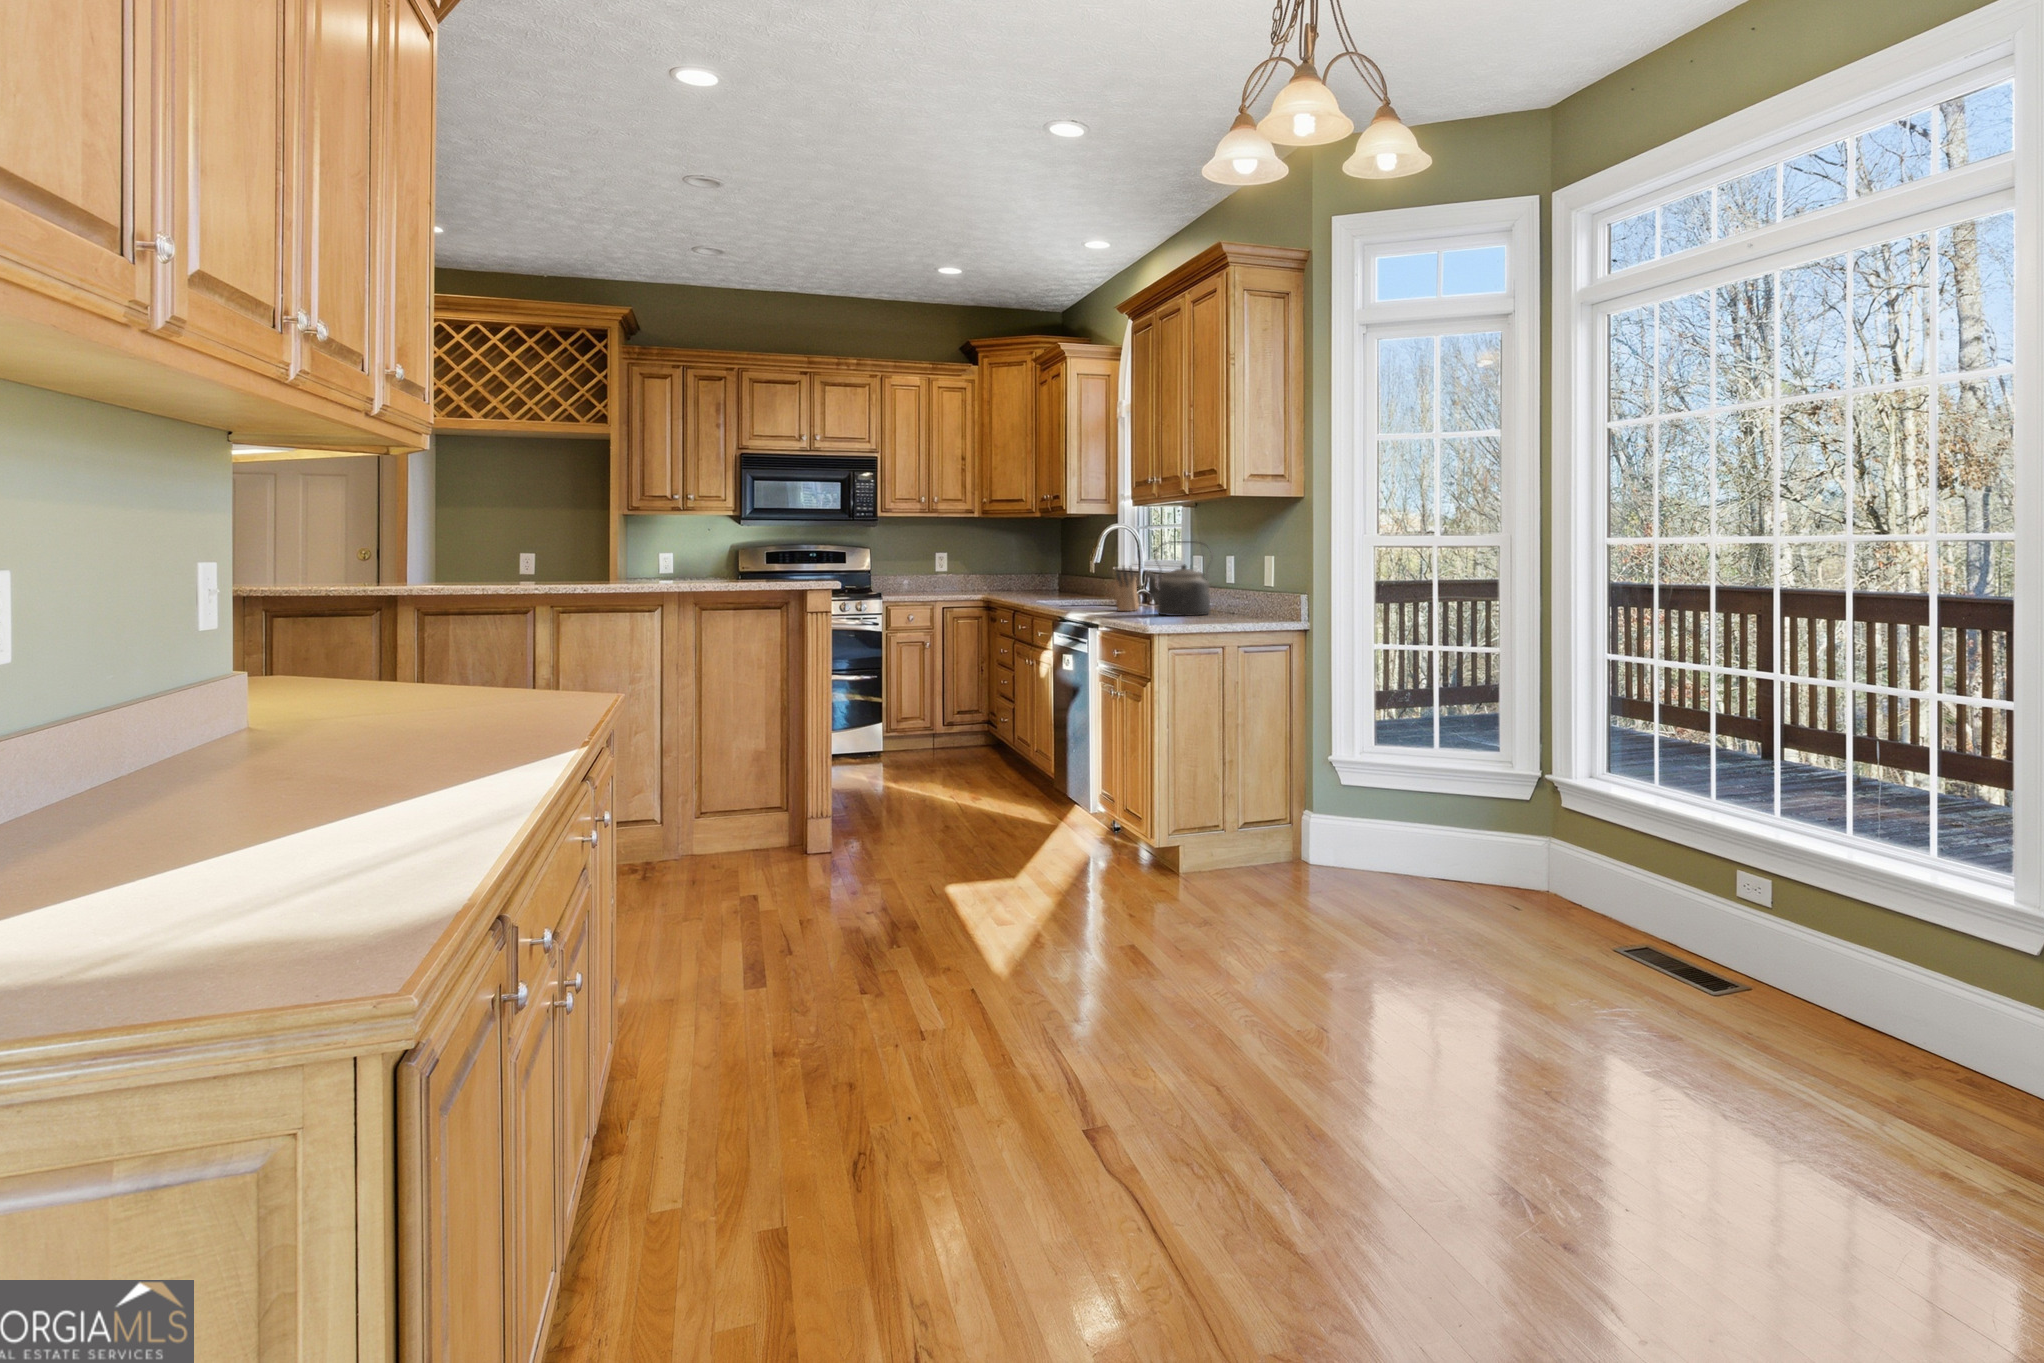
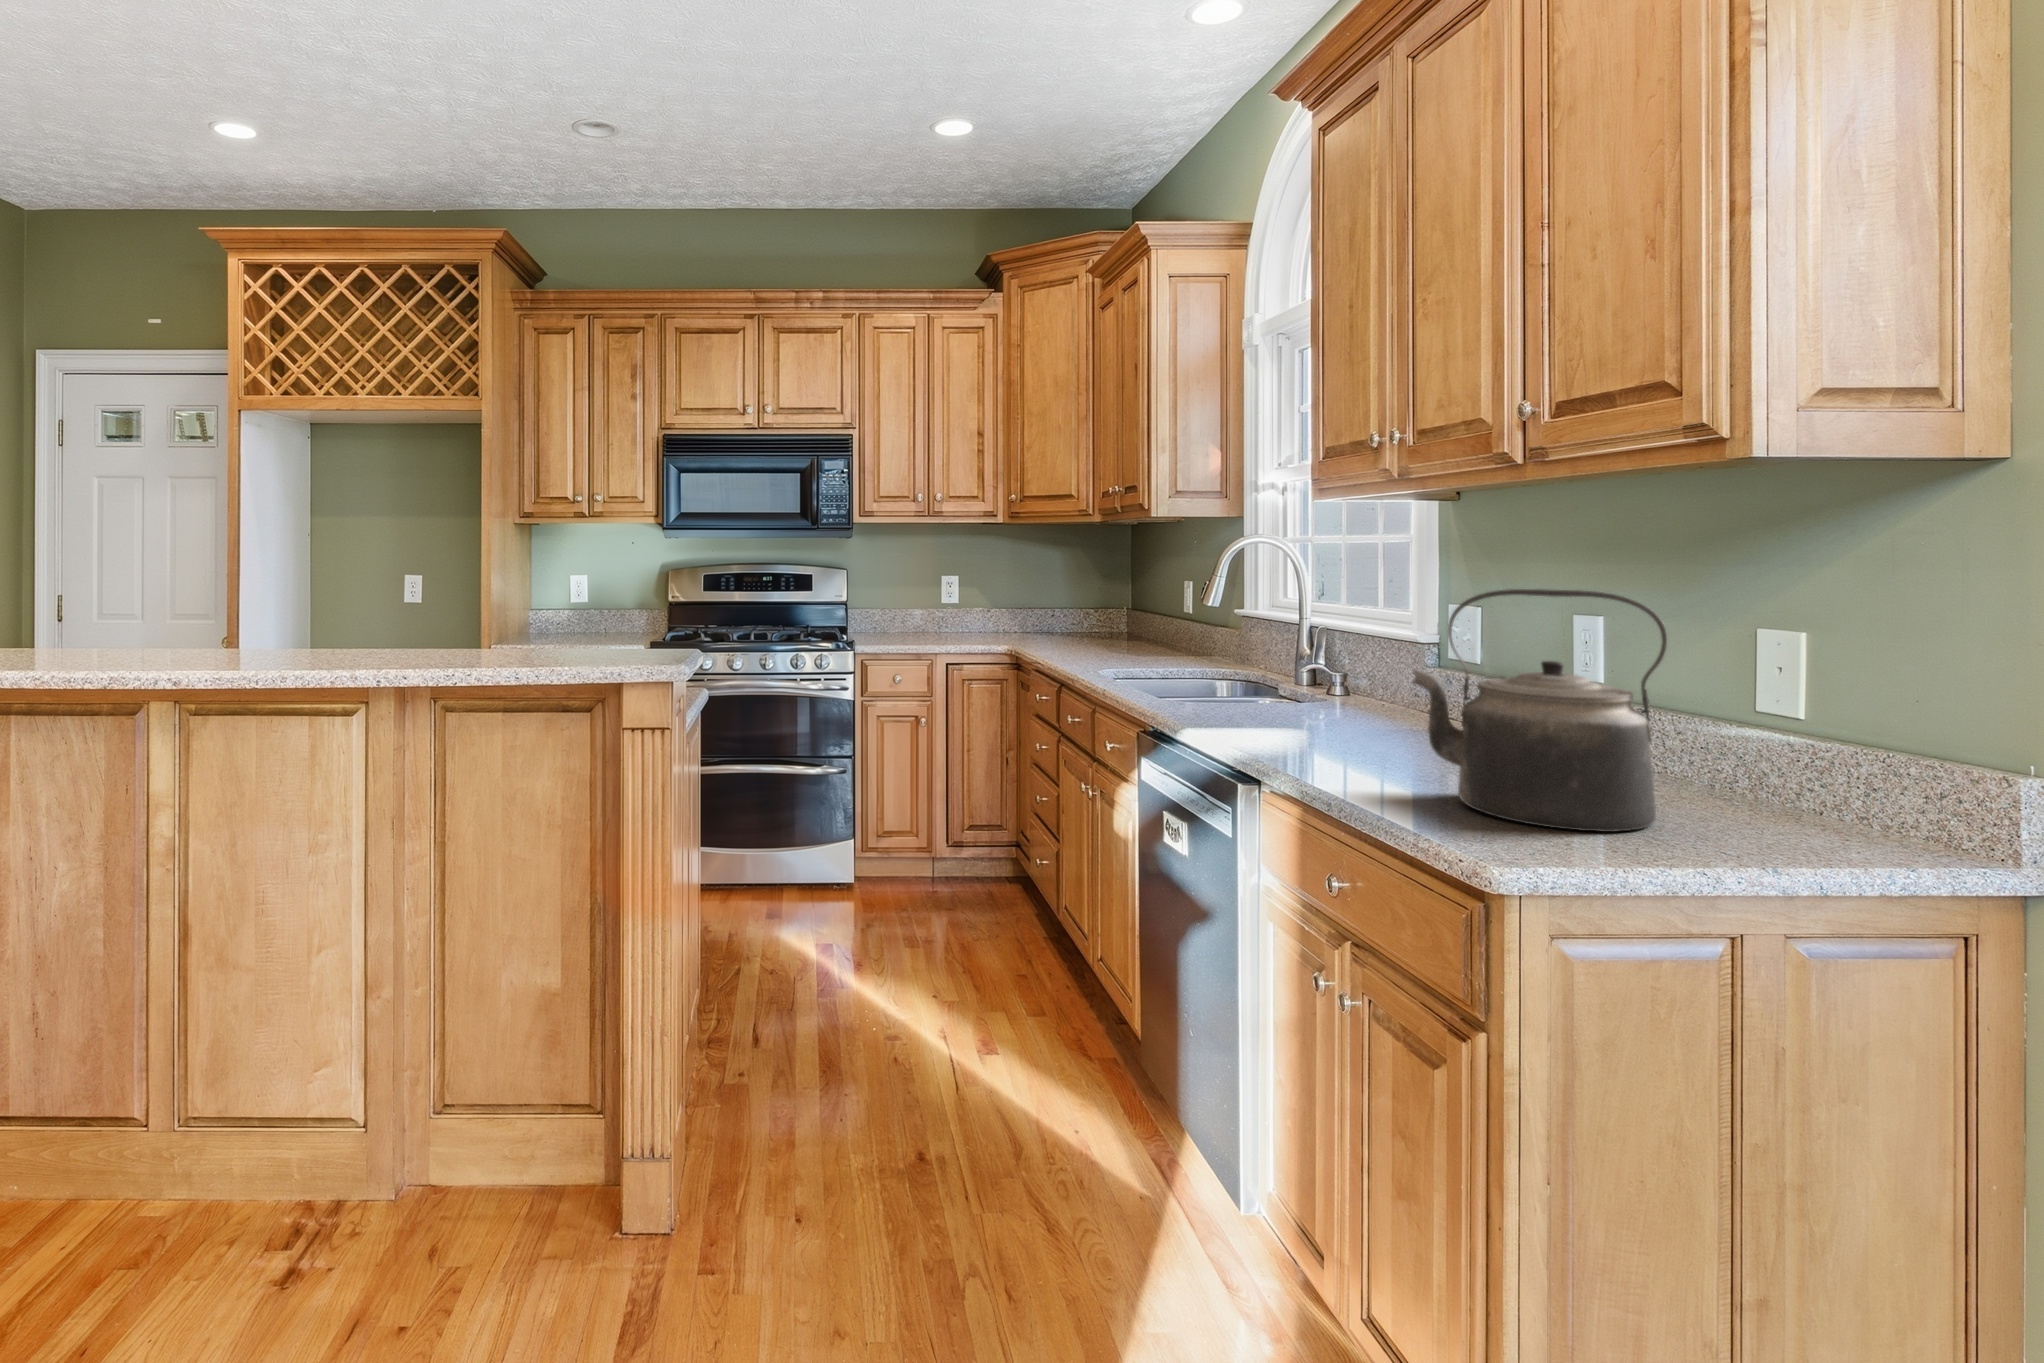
knife block: present [1114,566,1139,611] -> none [1297,642,1353,760]

